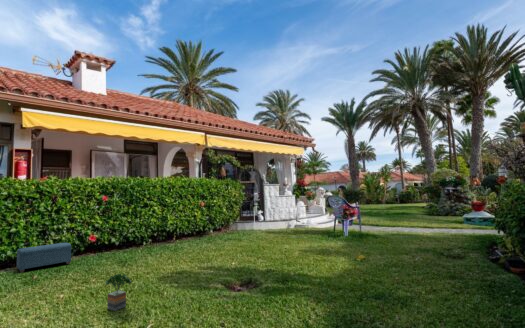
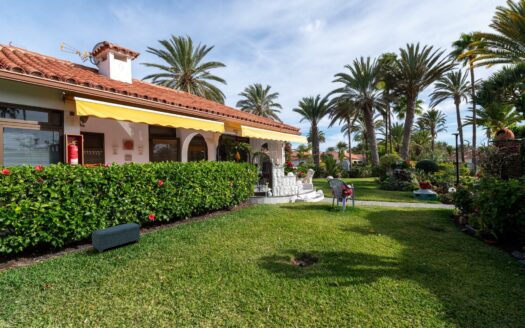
potted tree: present [106,274,131,311] -> none [216,259,238,292]

